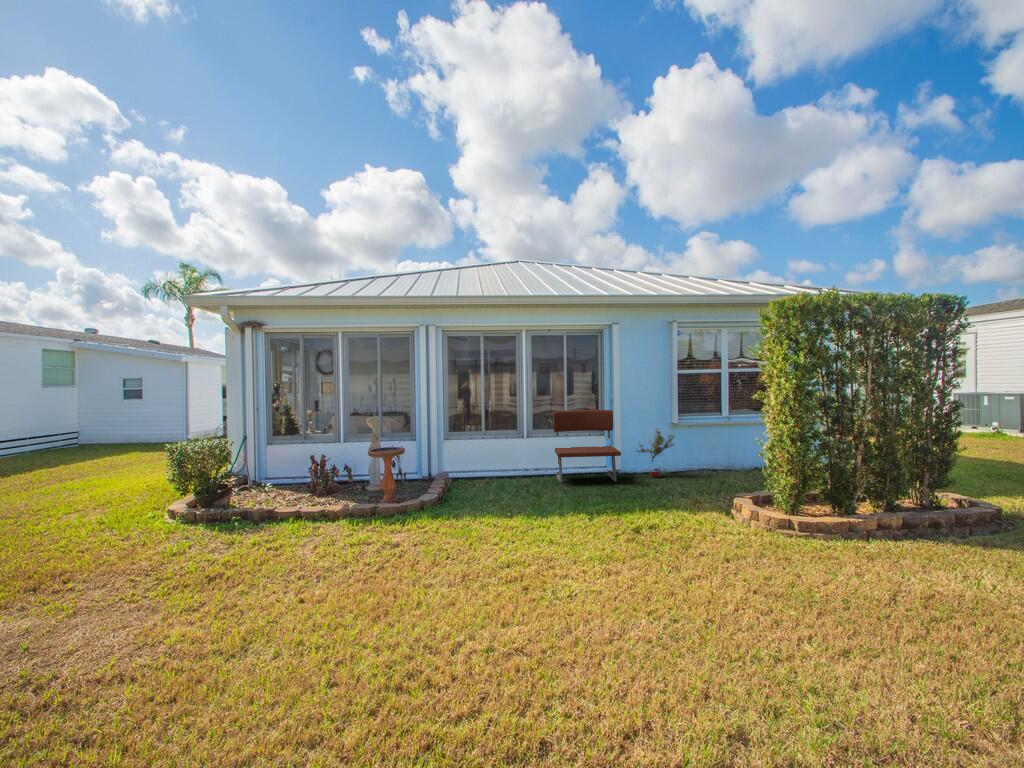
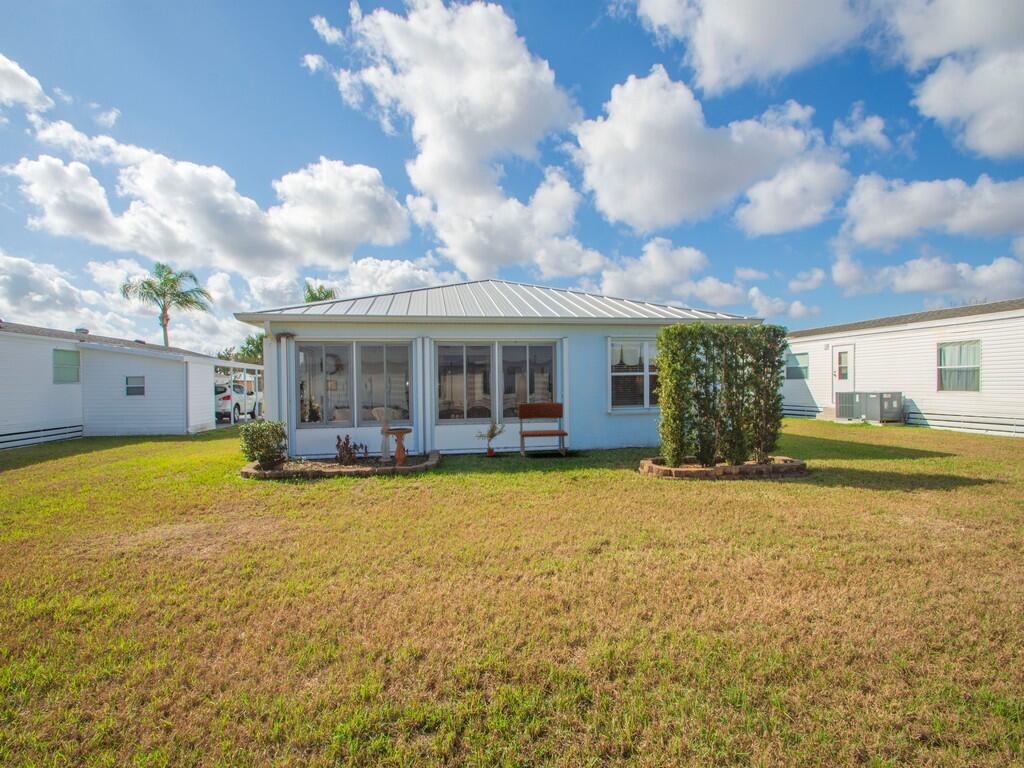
potted tree: present [636,428,674,478] -> present [476,419,505,456]

